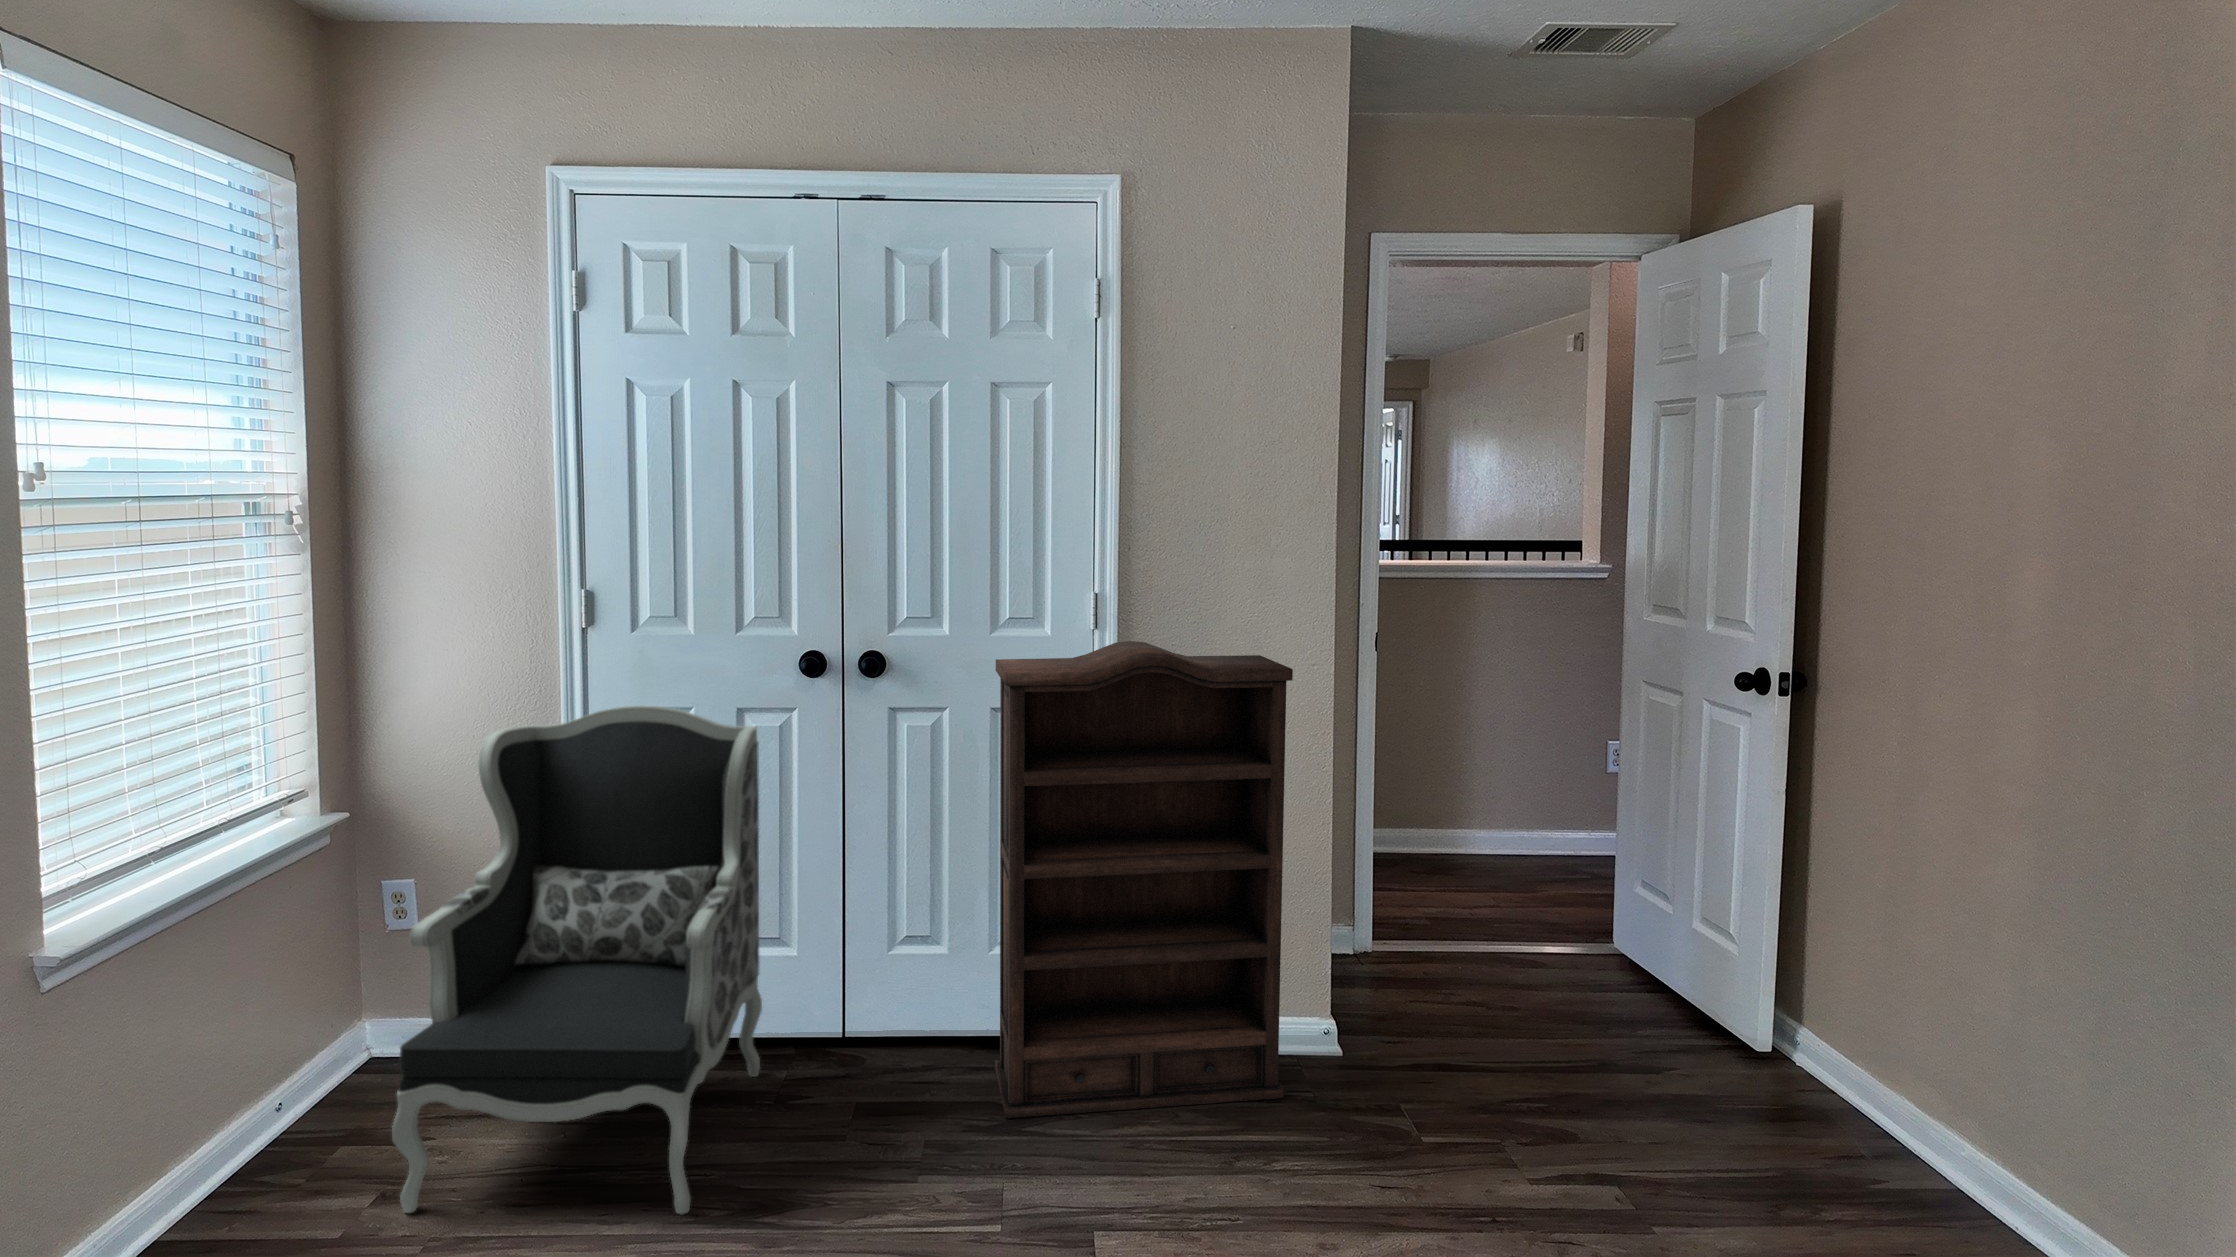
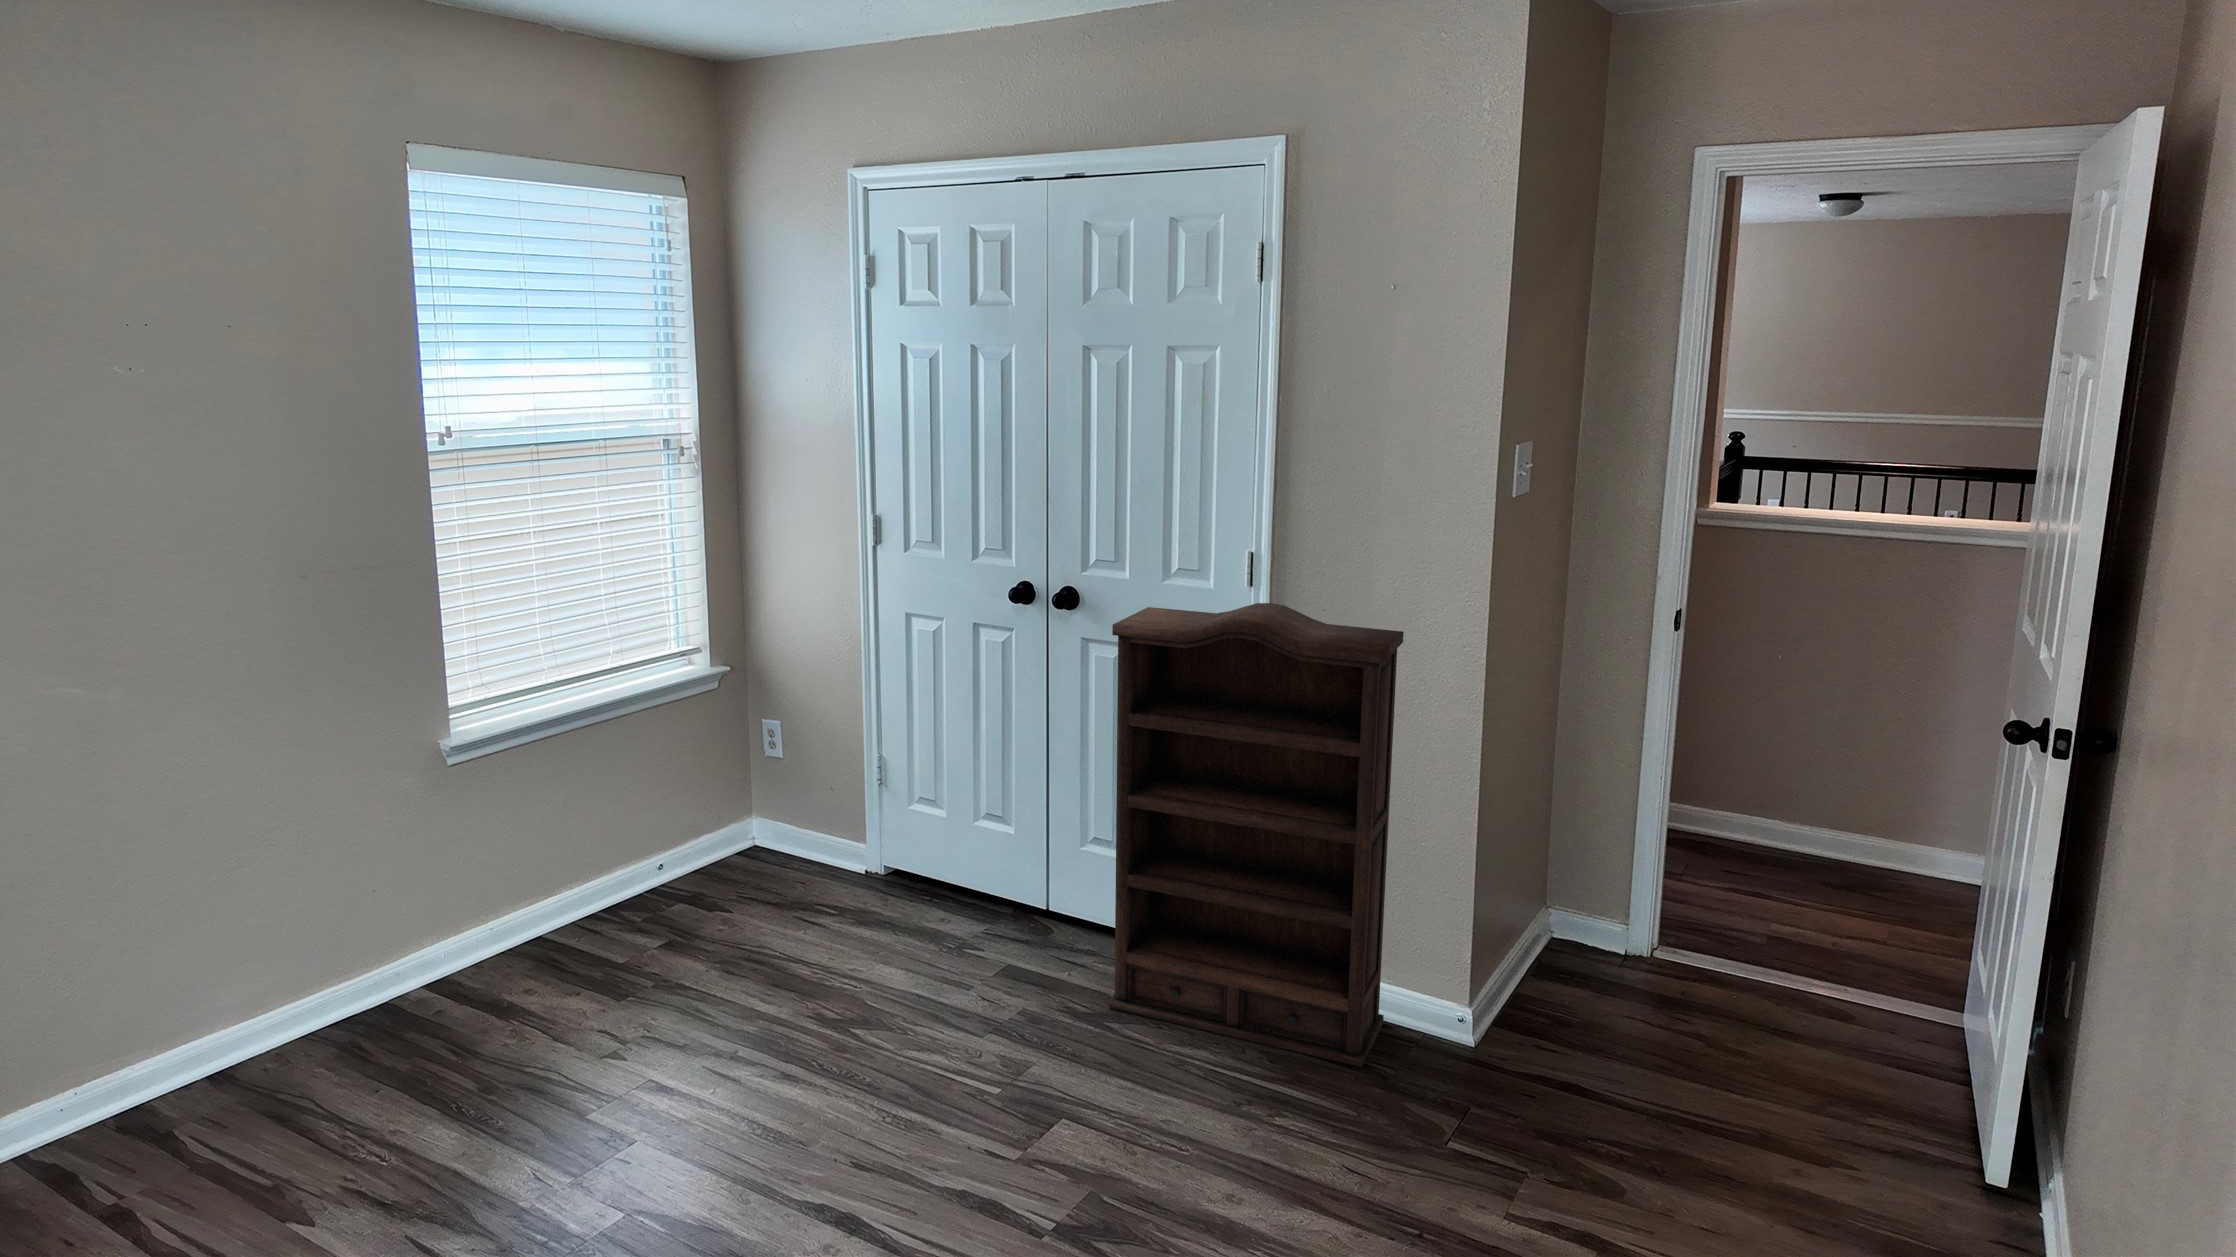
armchair: present [392,706,762,1214] -> none [687,611,978,998]

